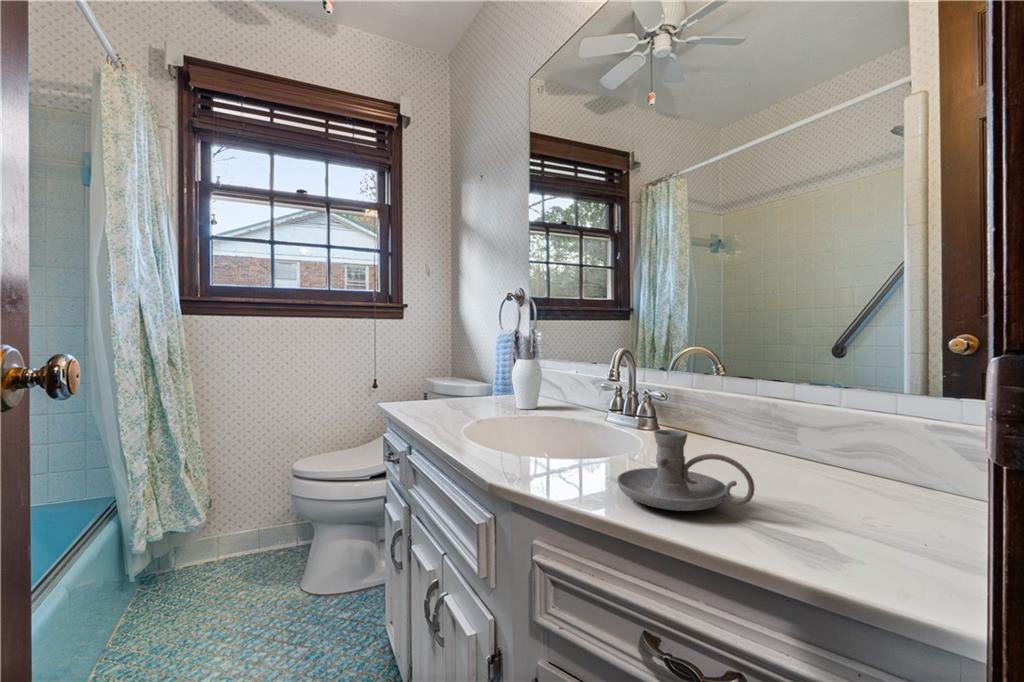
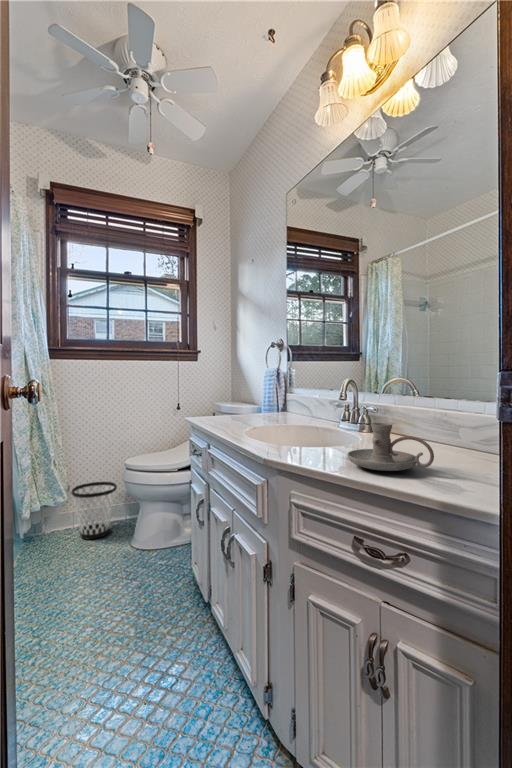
soap dispenser: present [512,339,548,409] -> none [277,373,302,421]
wastebasket: none [212,493,281,579] -> present [71,482,117,539]

